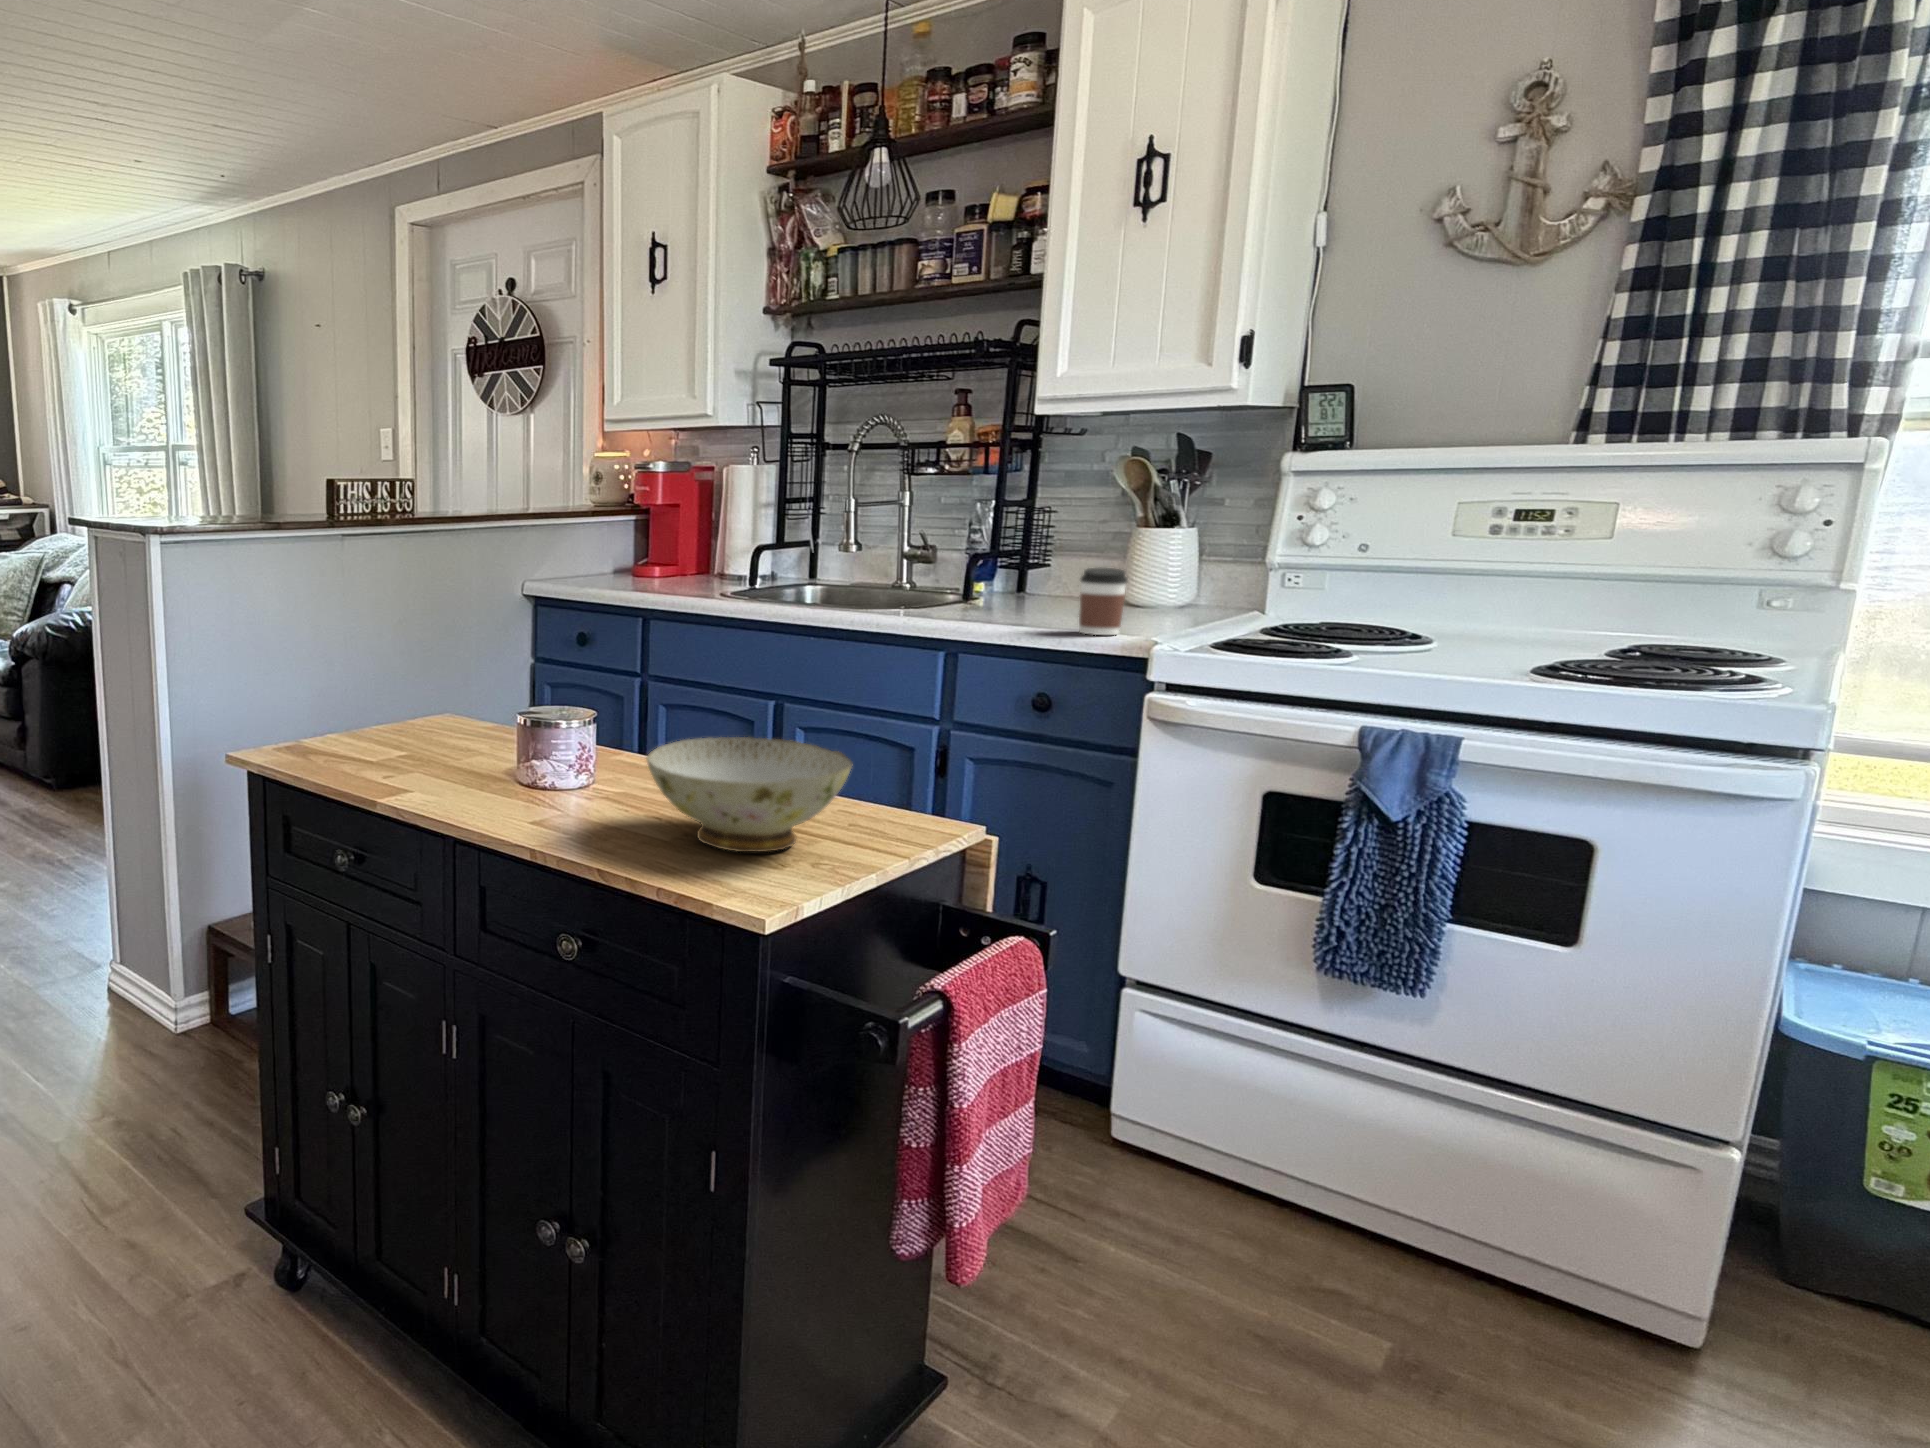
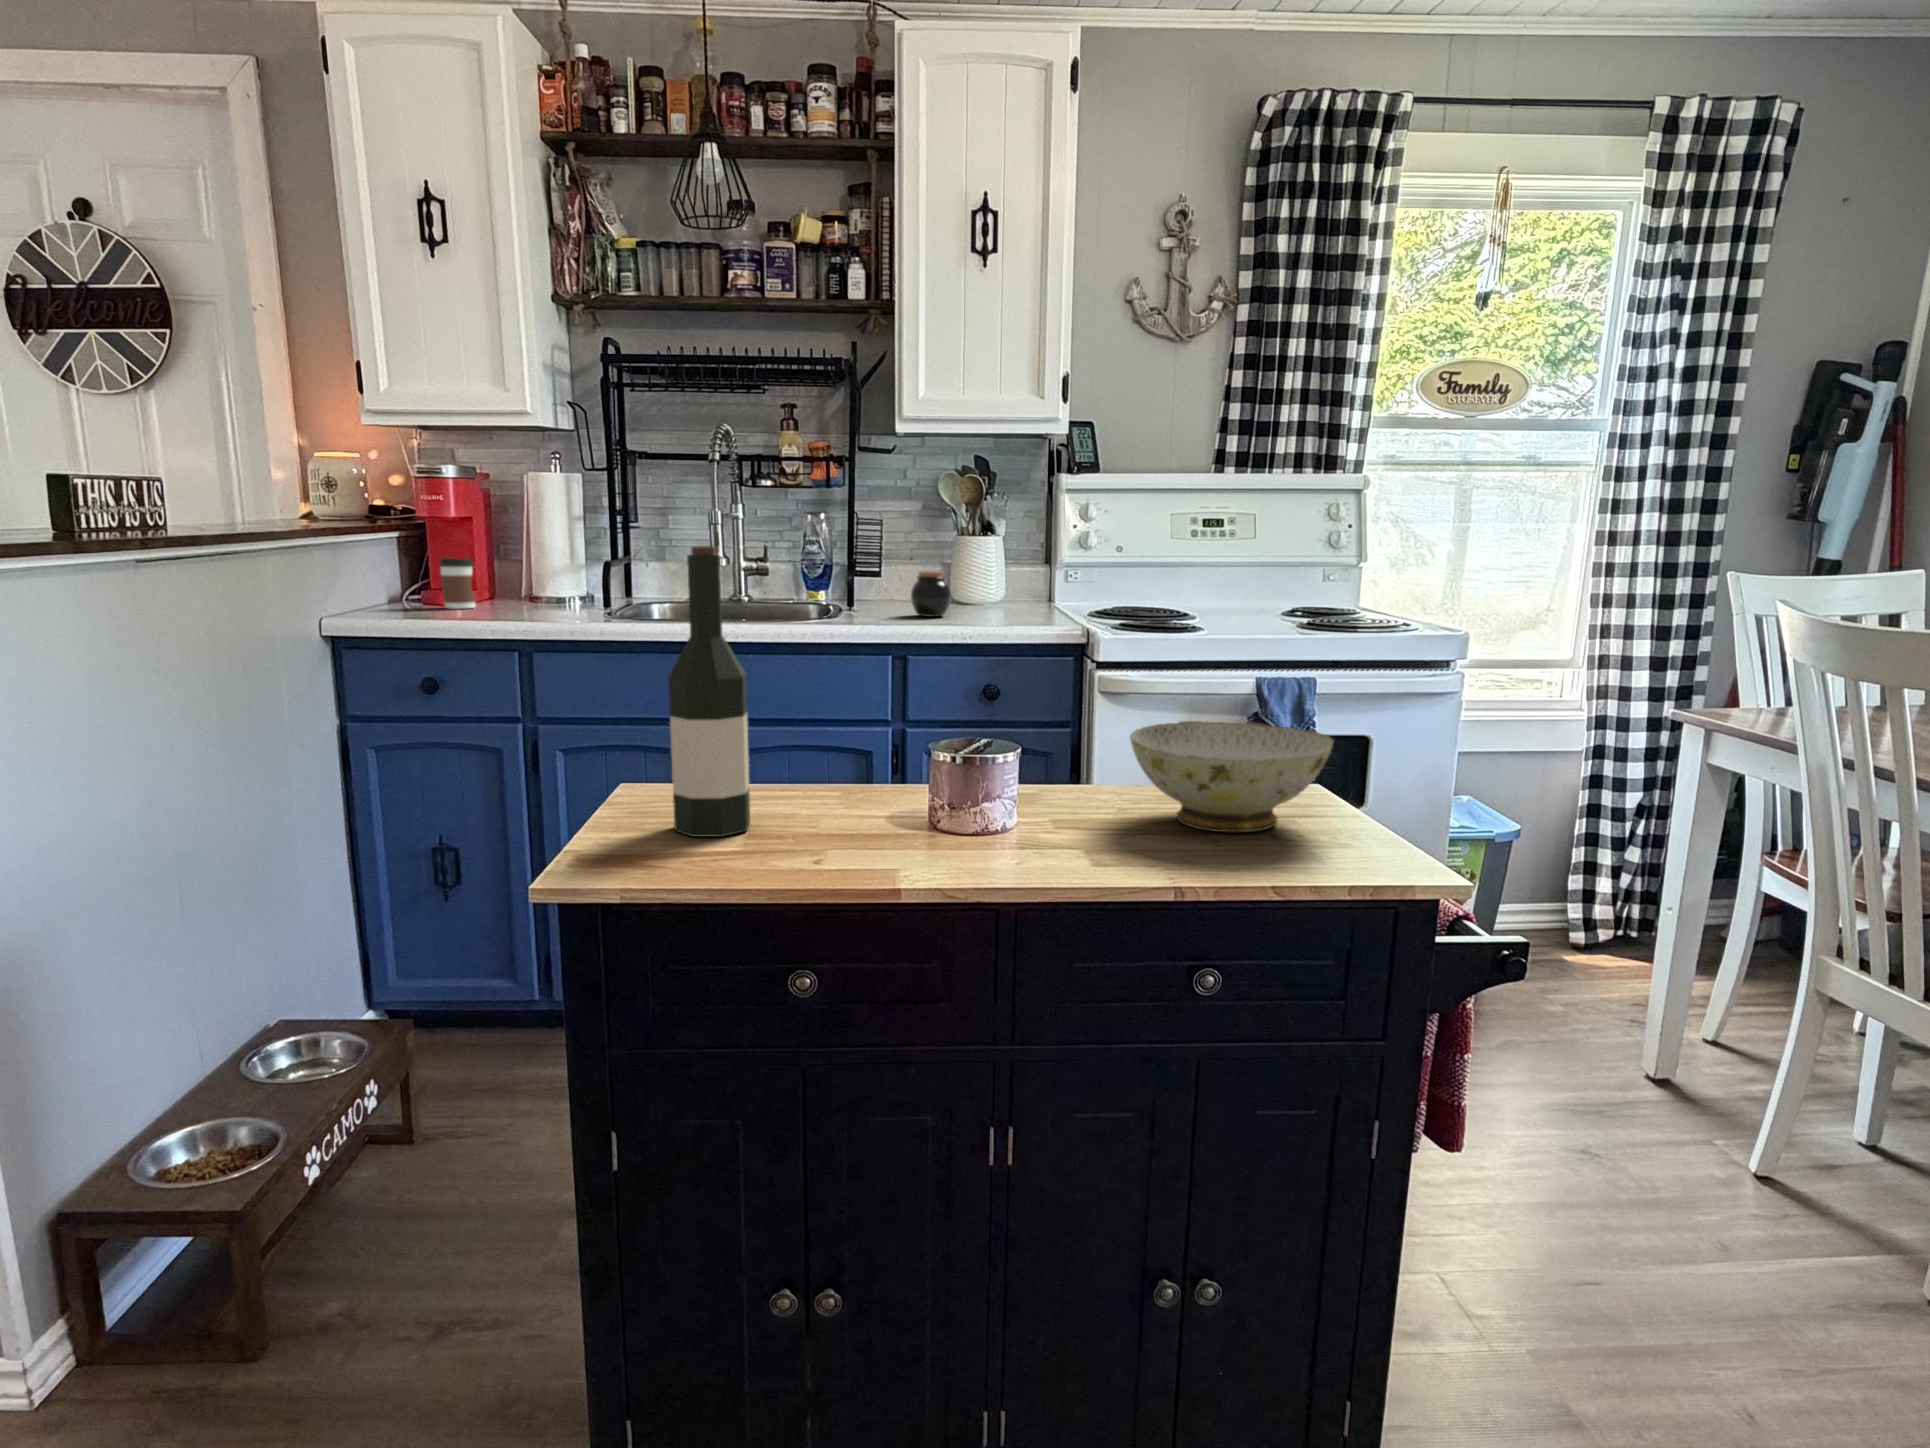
wine bottle: none [373,553,429,764] -> present [668,546,750,837]
jar: none [1016,565,1065,615] -> present [911,571,951,617]
coffee cup: present [1079,568,1127,635] -> present [439,558,476,609]

